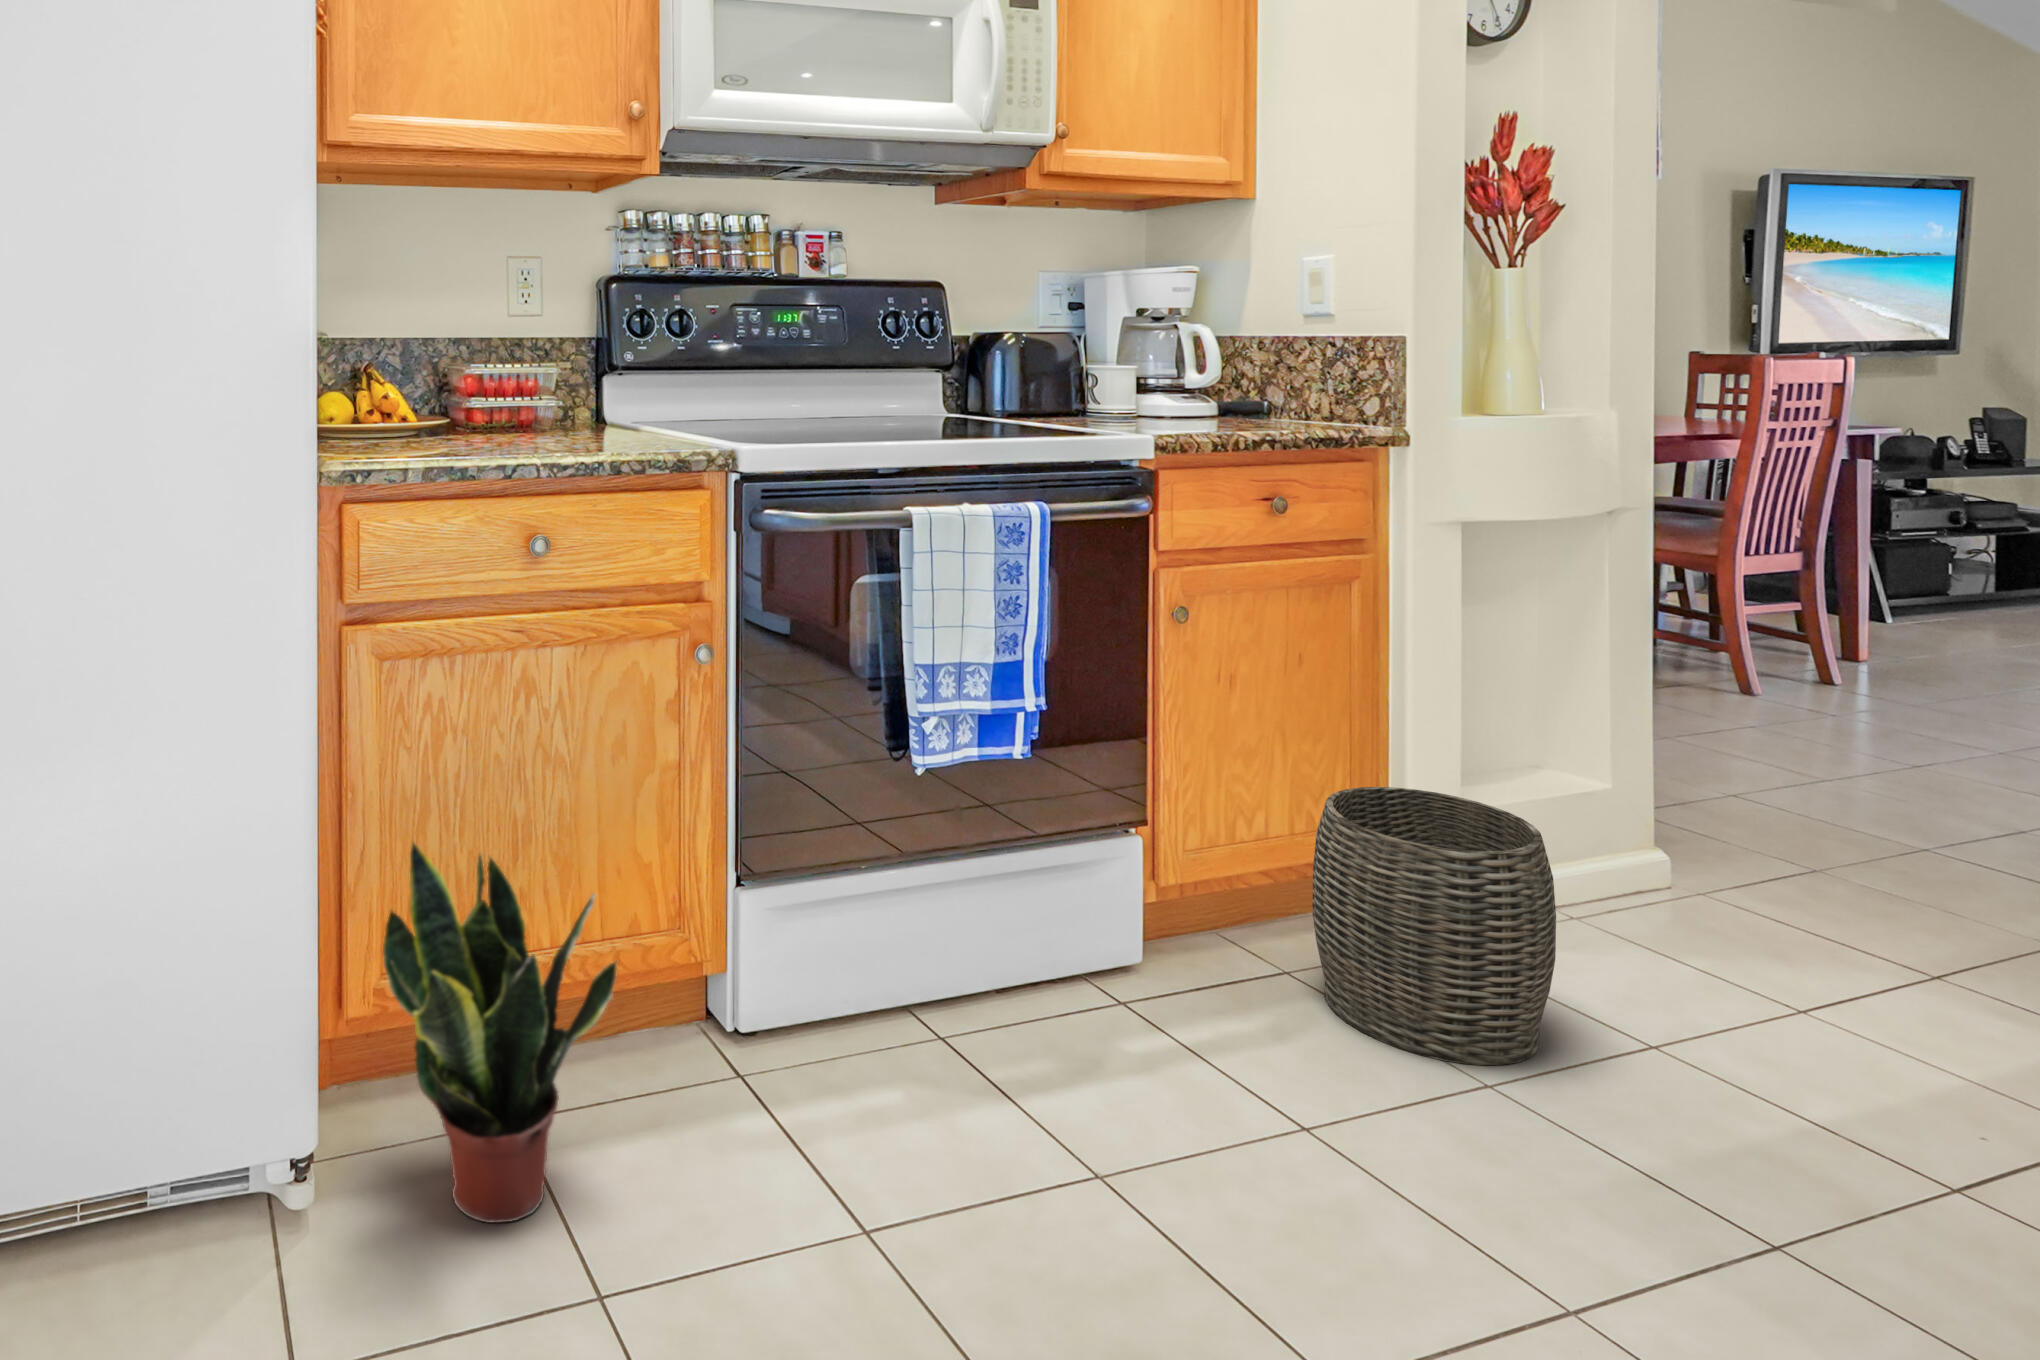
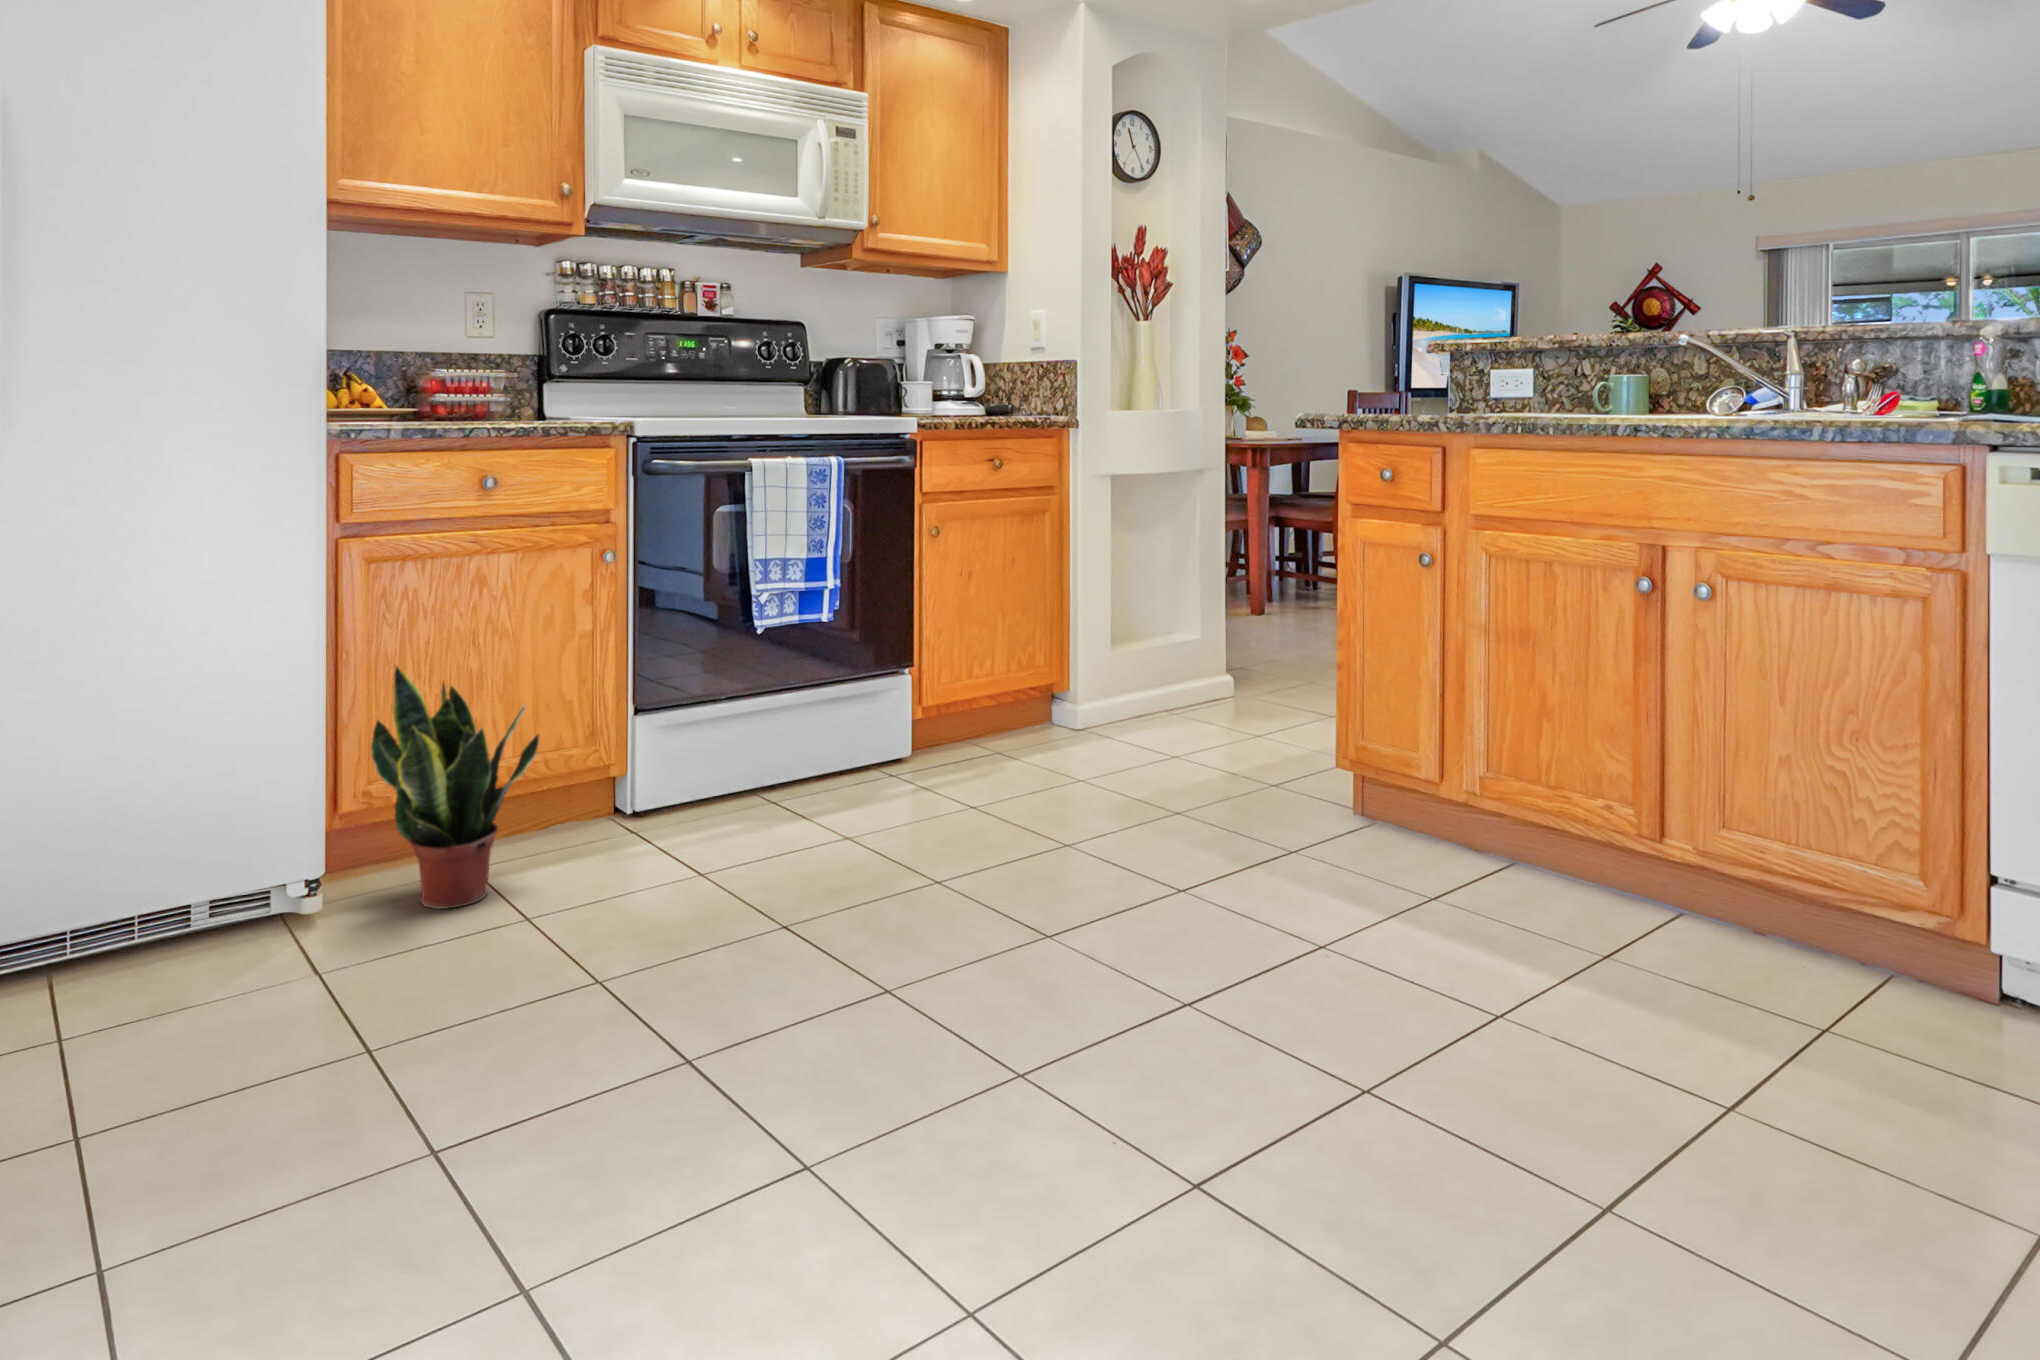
woven basket: present [1313,787,1556,1065] -> none [1008,633,1130,780]

